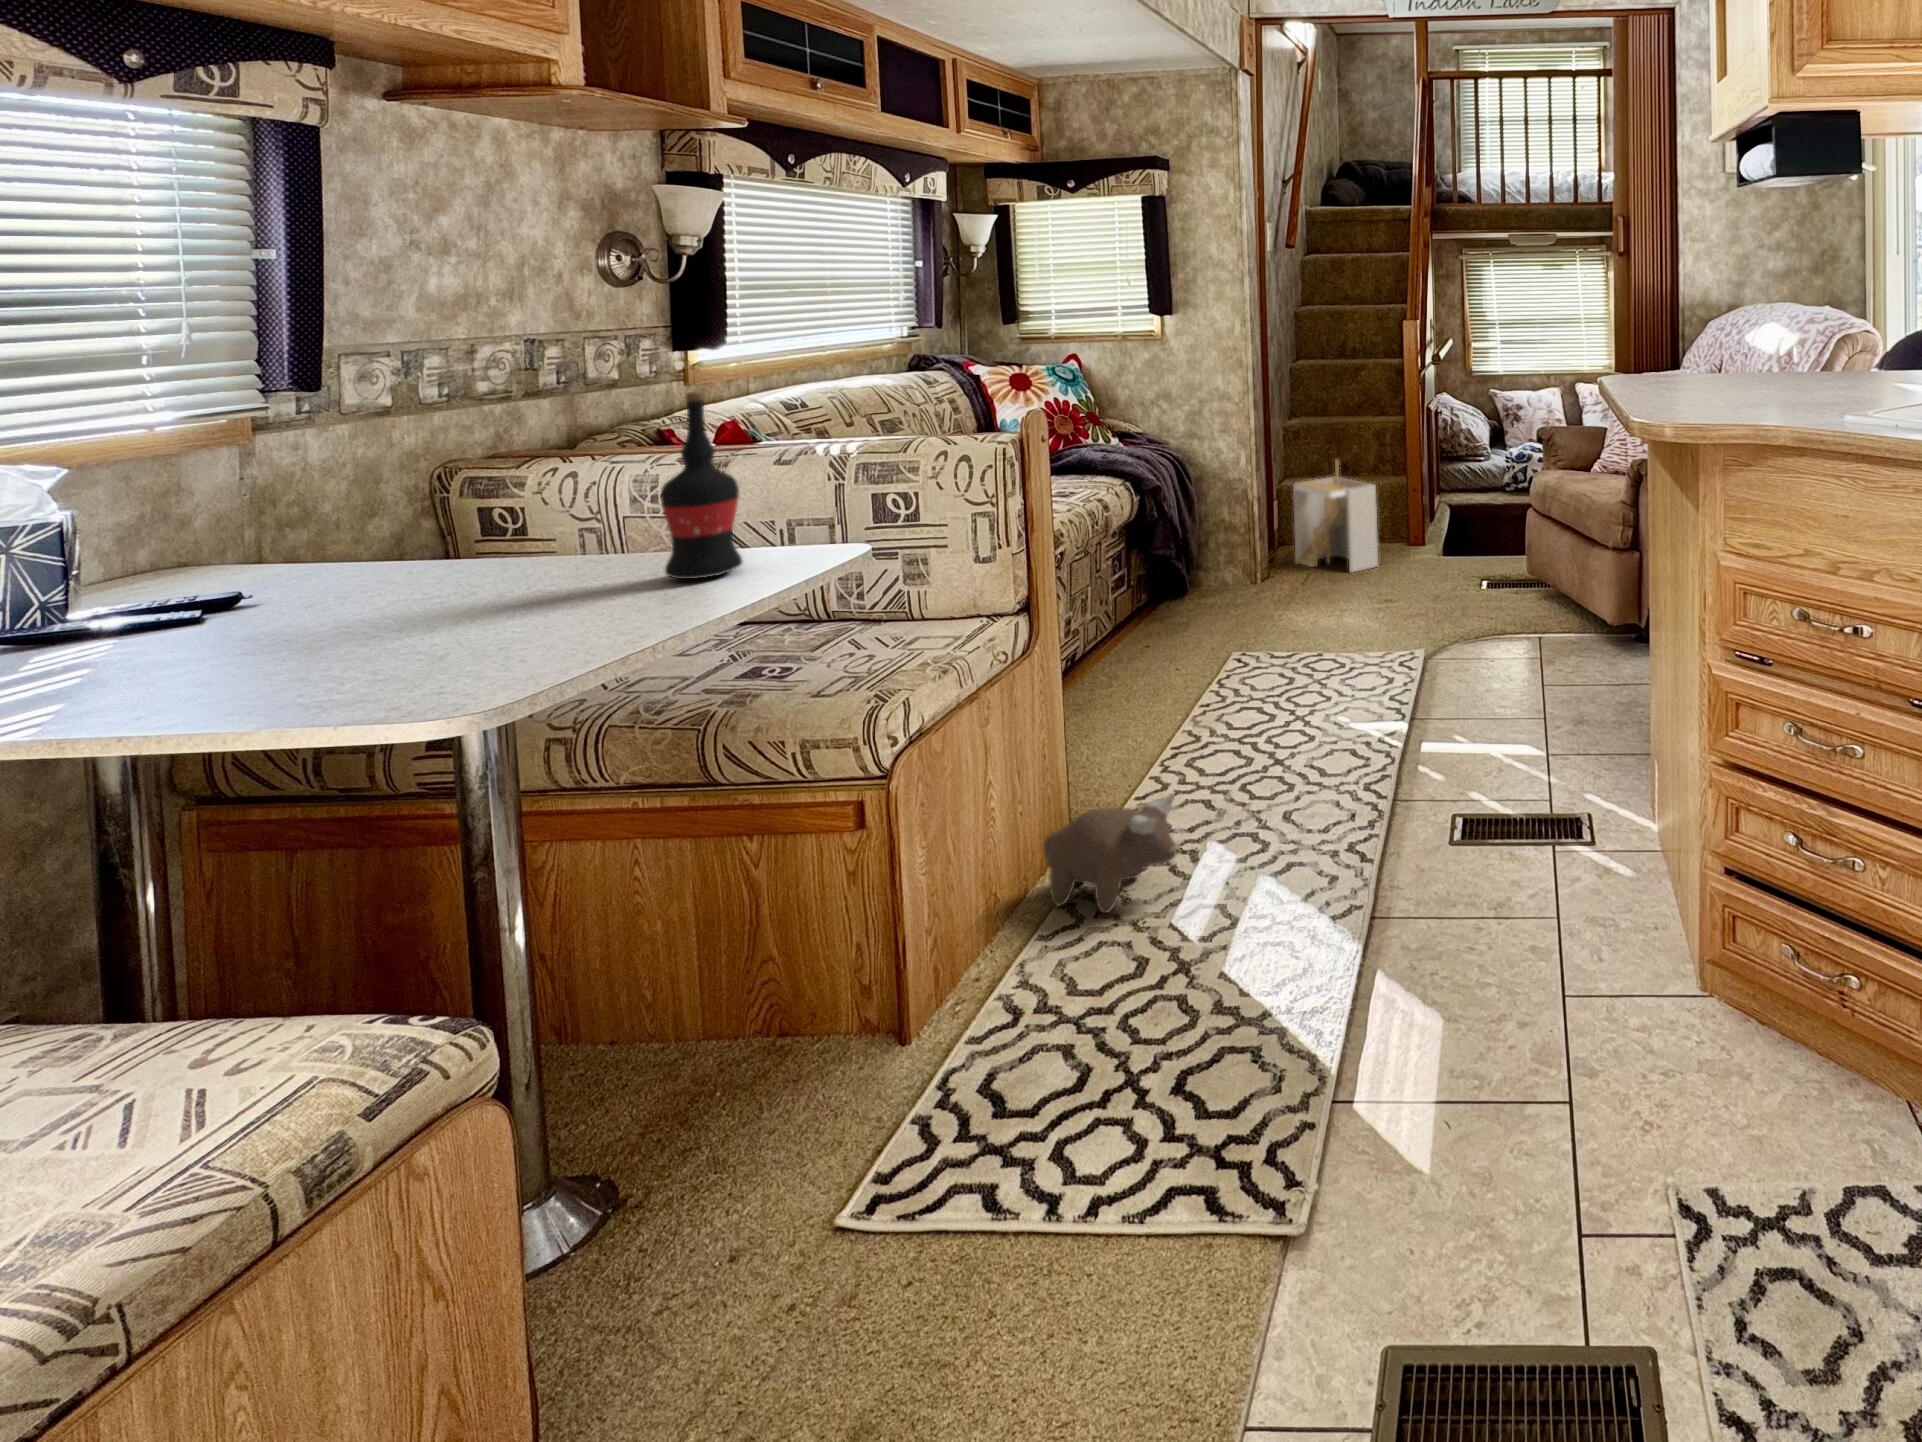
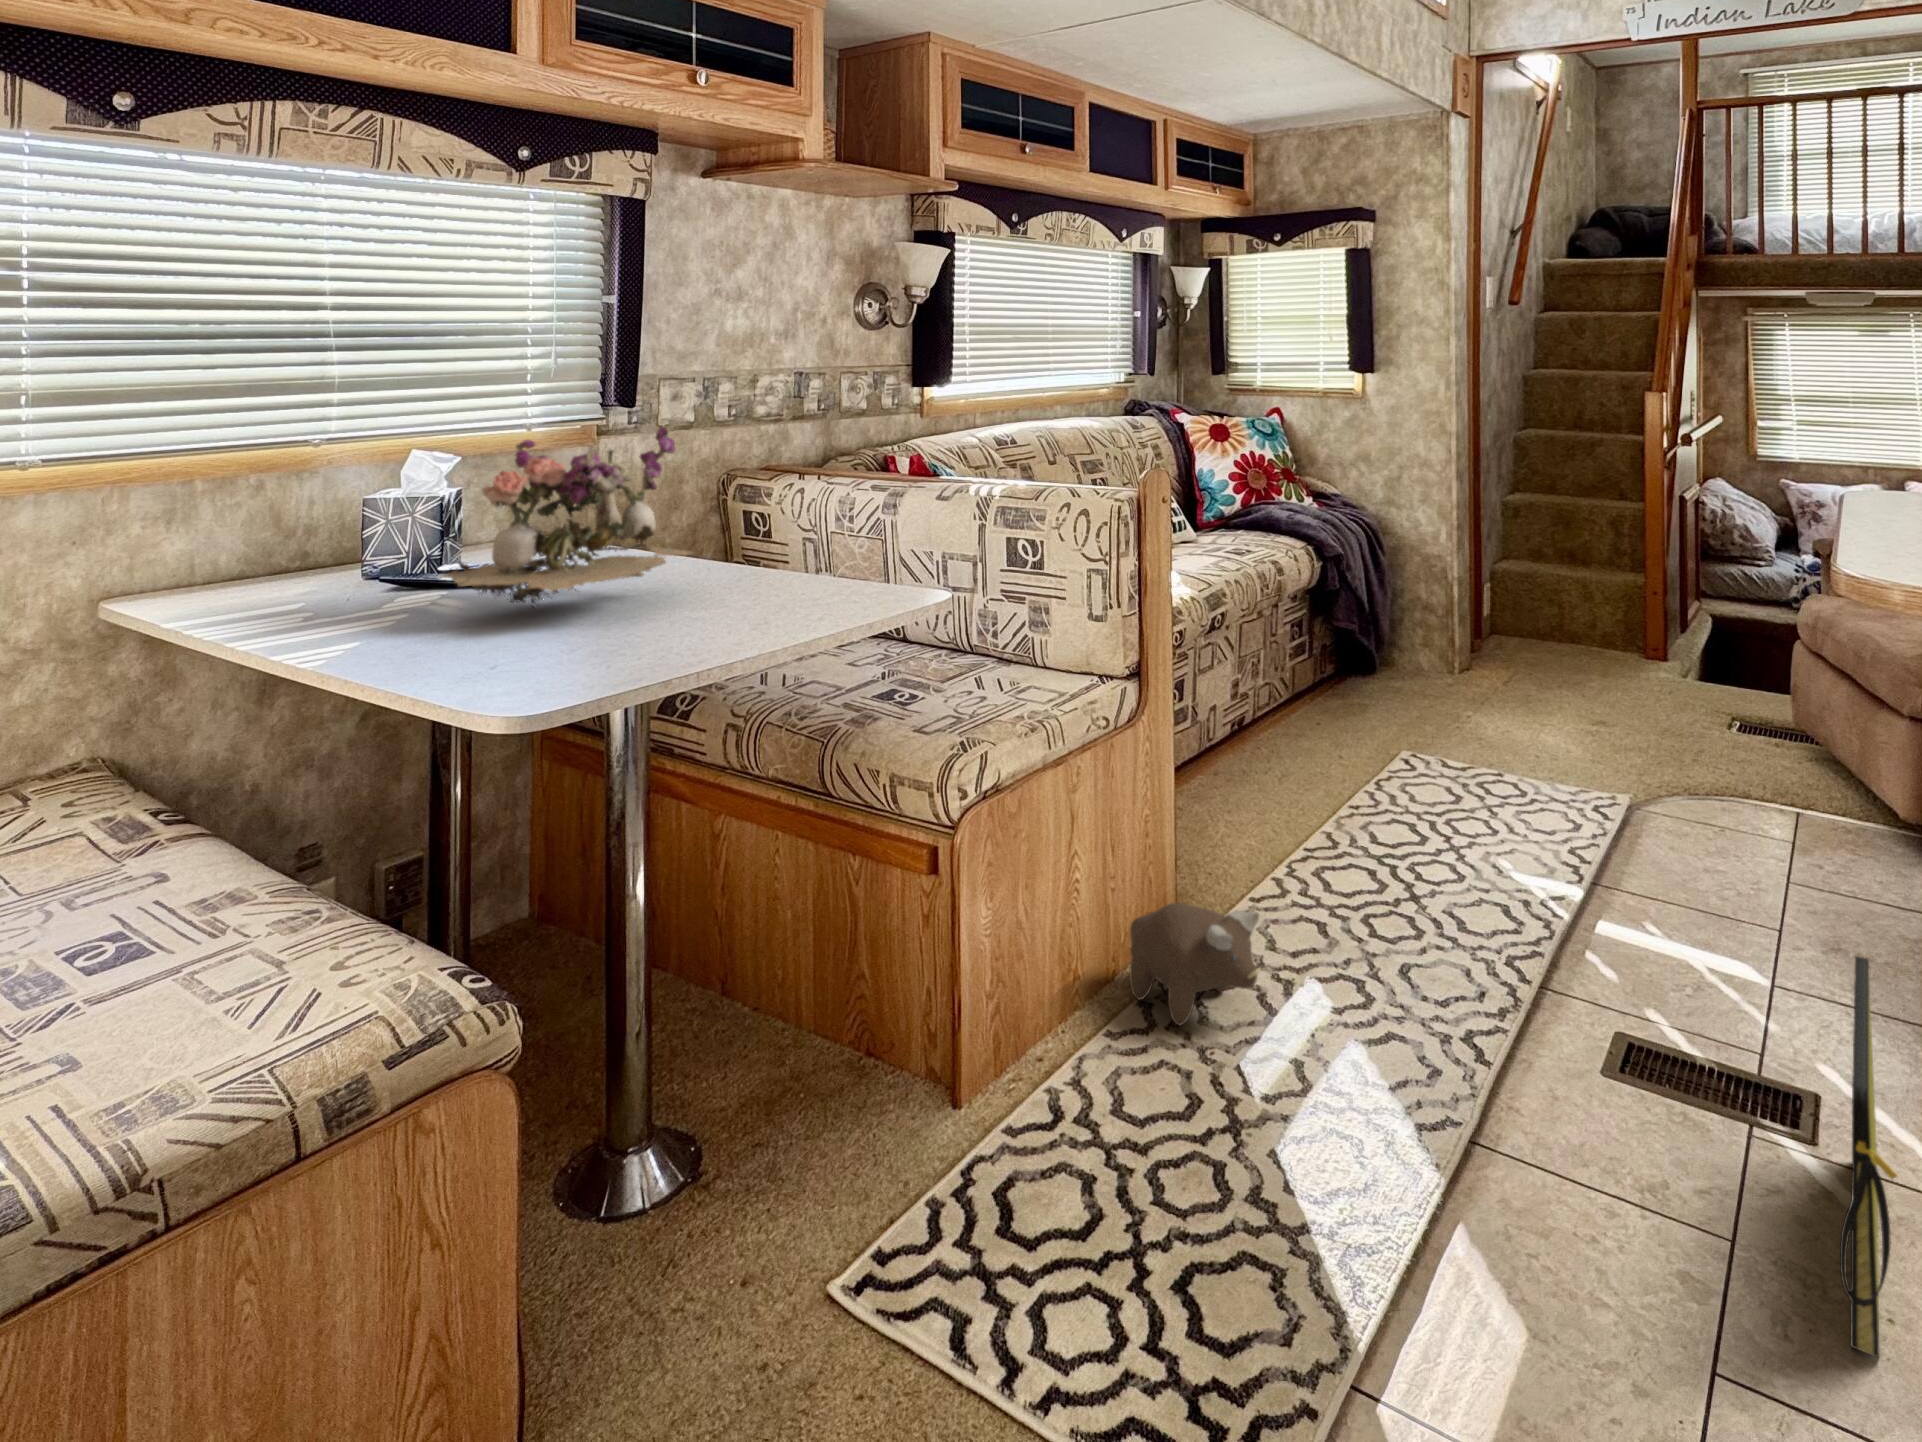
wine bottle: present [660,392,742,579] -> none [774,428,837,601]
flower arrangement: none [150,398,537,637] -> present [437,423,691,609]
storage bin: present [1293,459,1378,572] -> none [1499,543,1597,676]
bag: none [1613,704,1655,944] -> present [1840,956,1897,1357]

